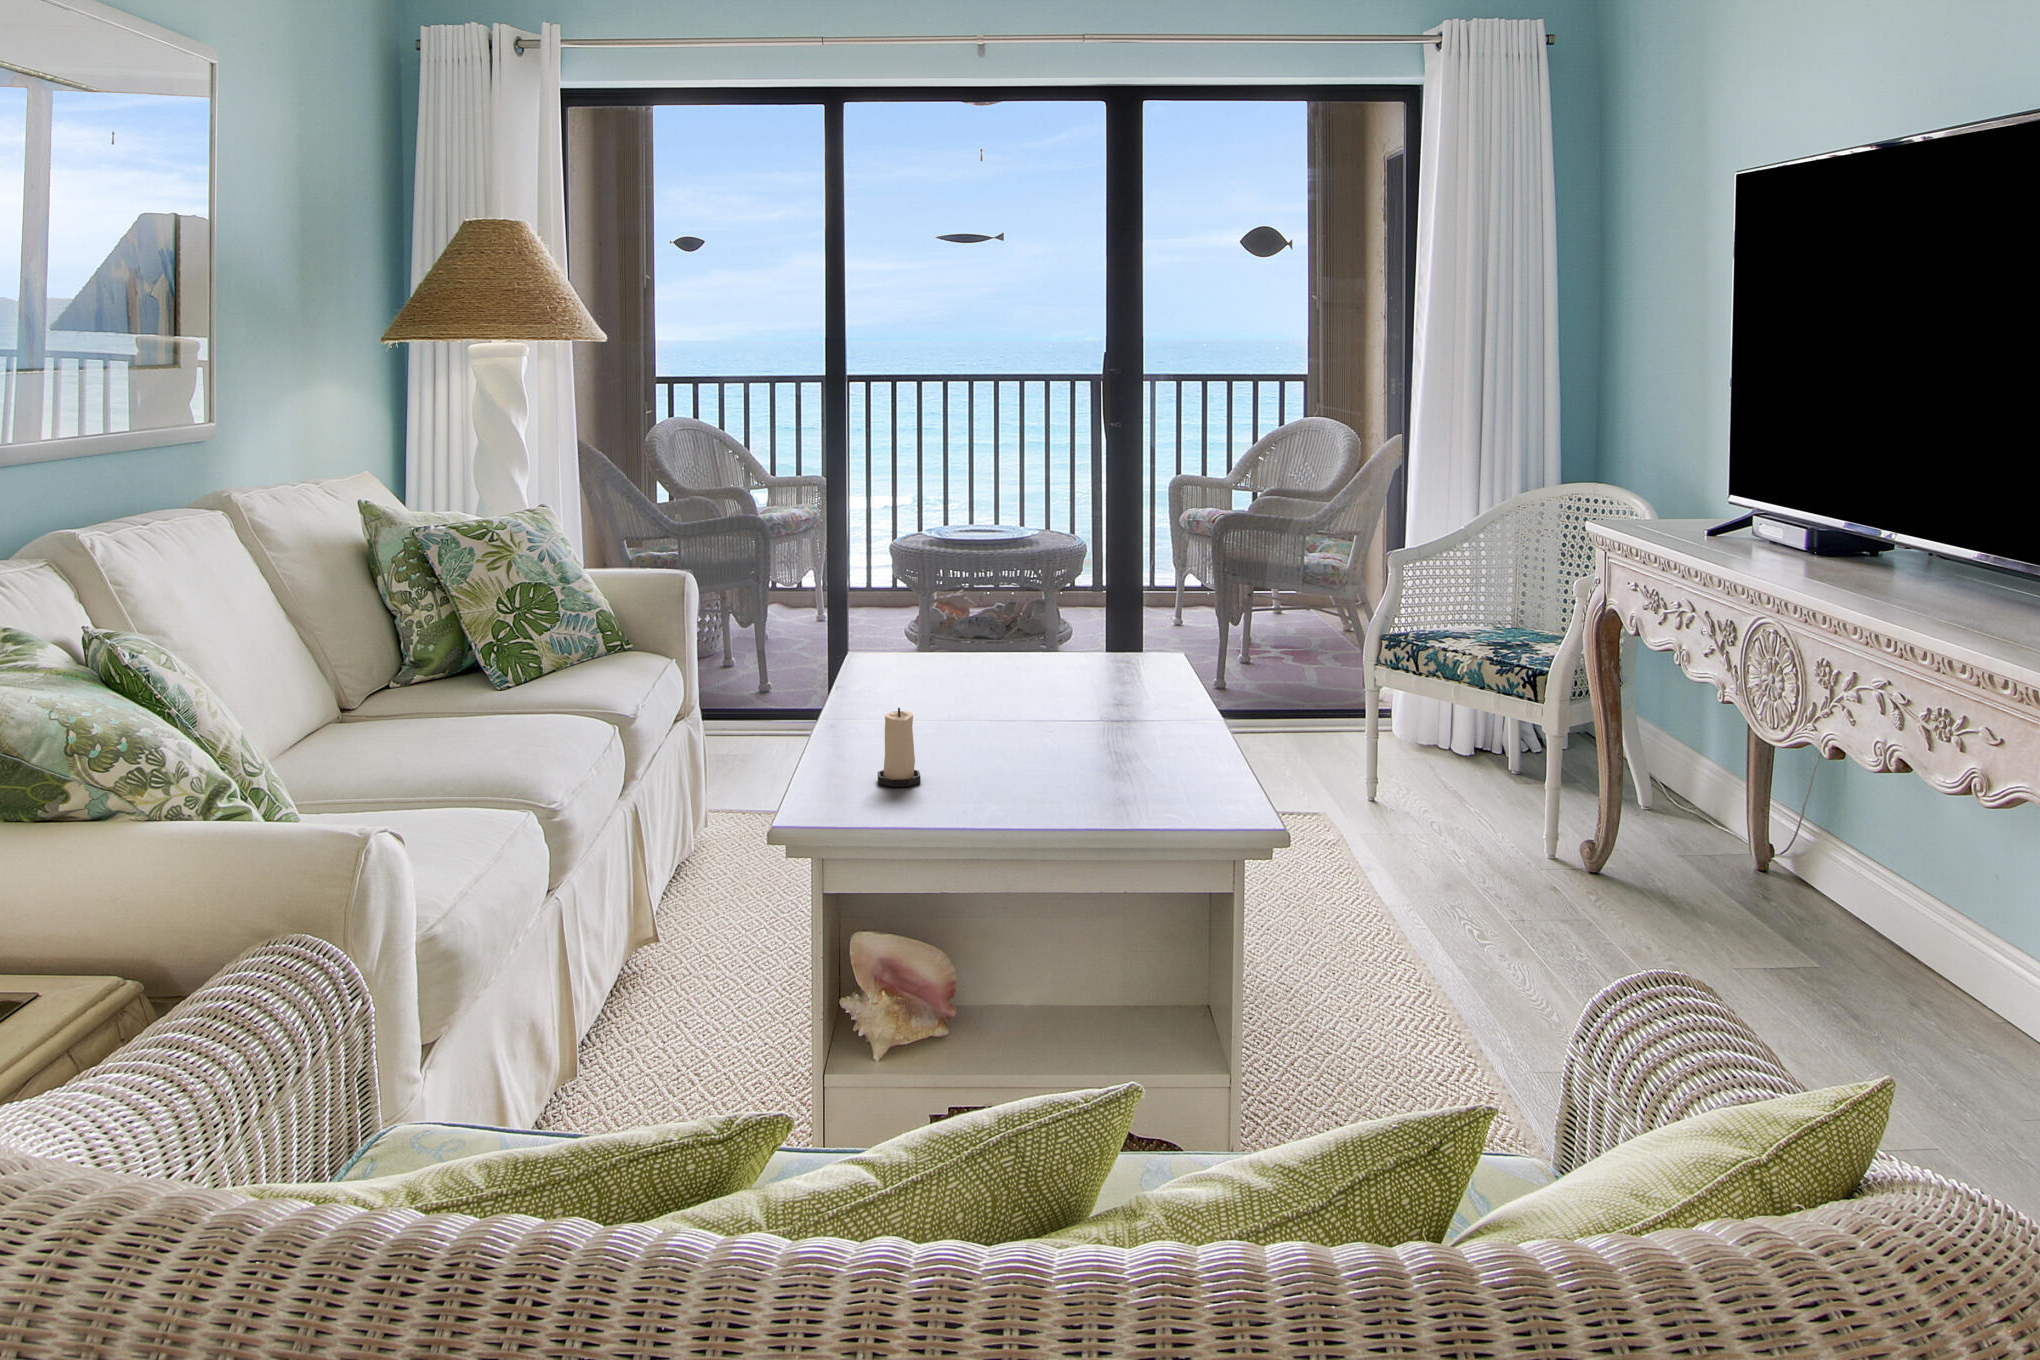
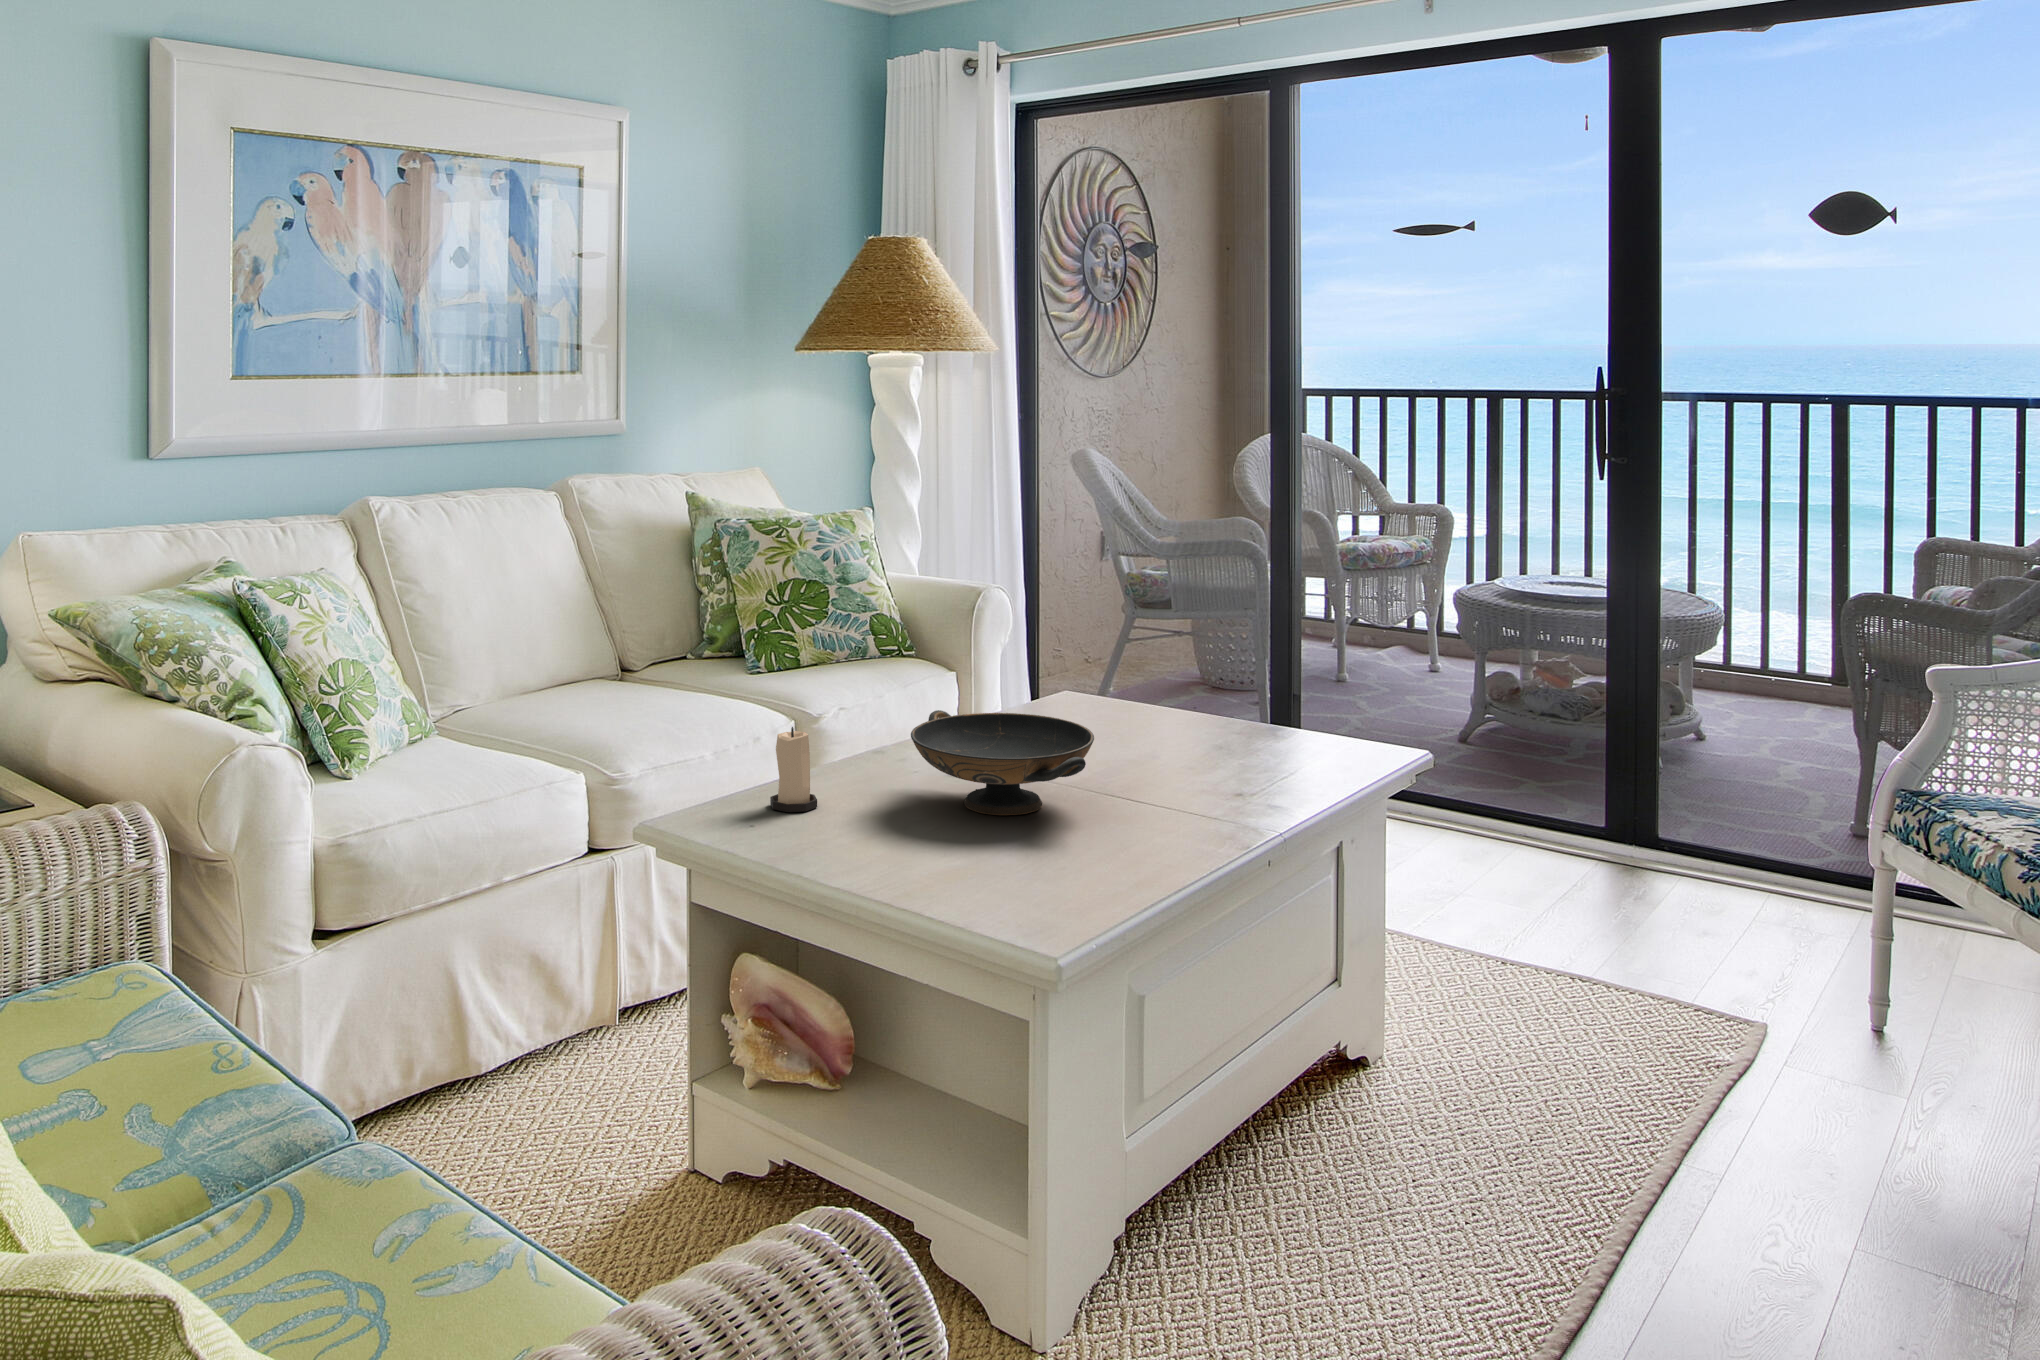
decorative bowl: none [941,667,1136,754] -> present [911,710,1094,815]

